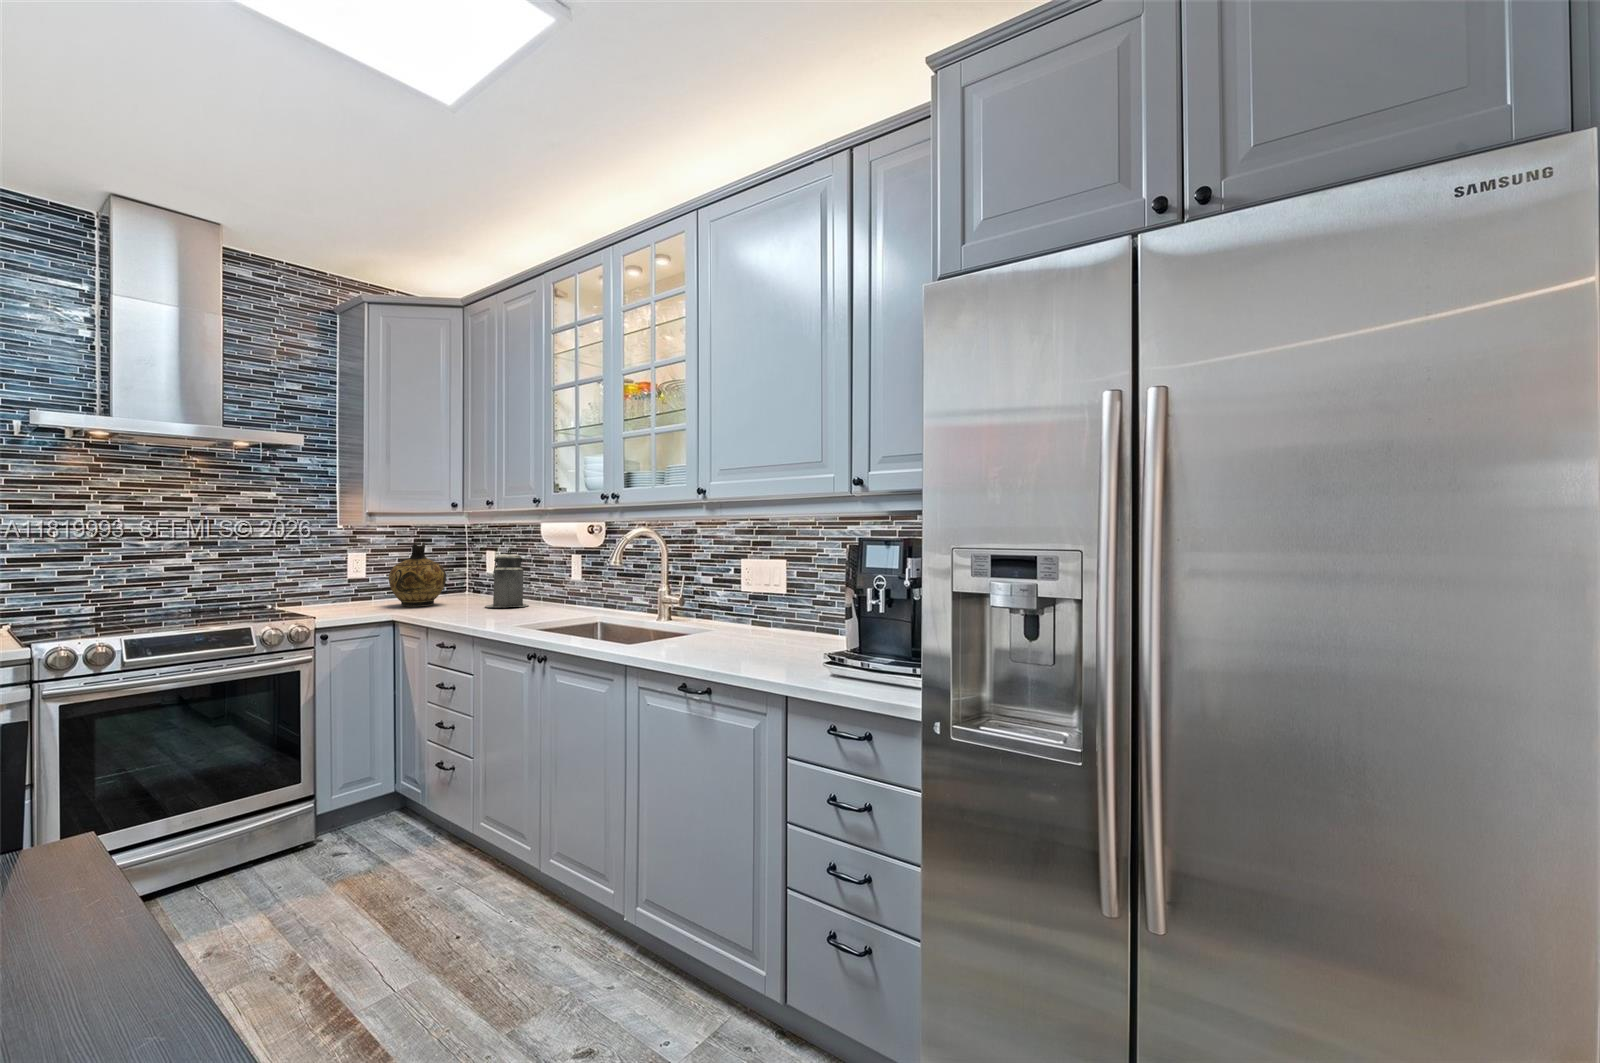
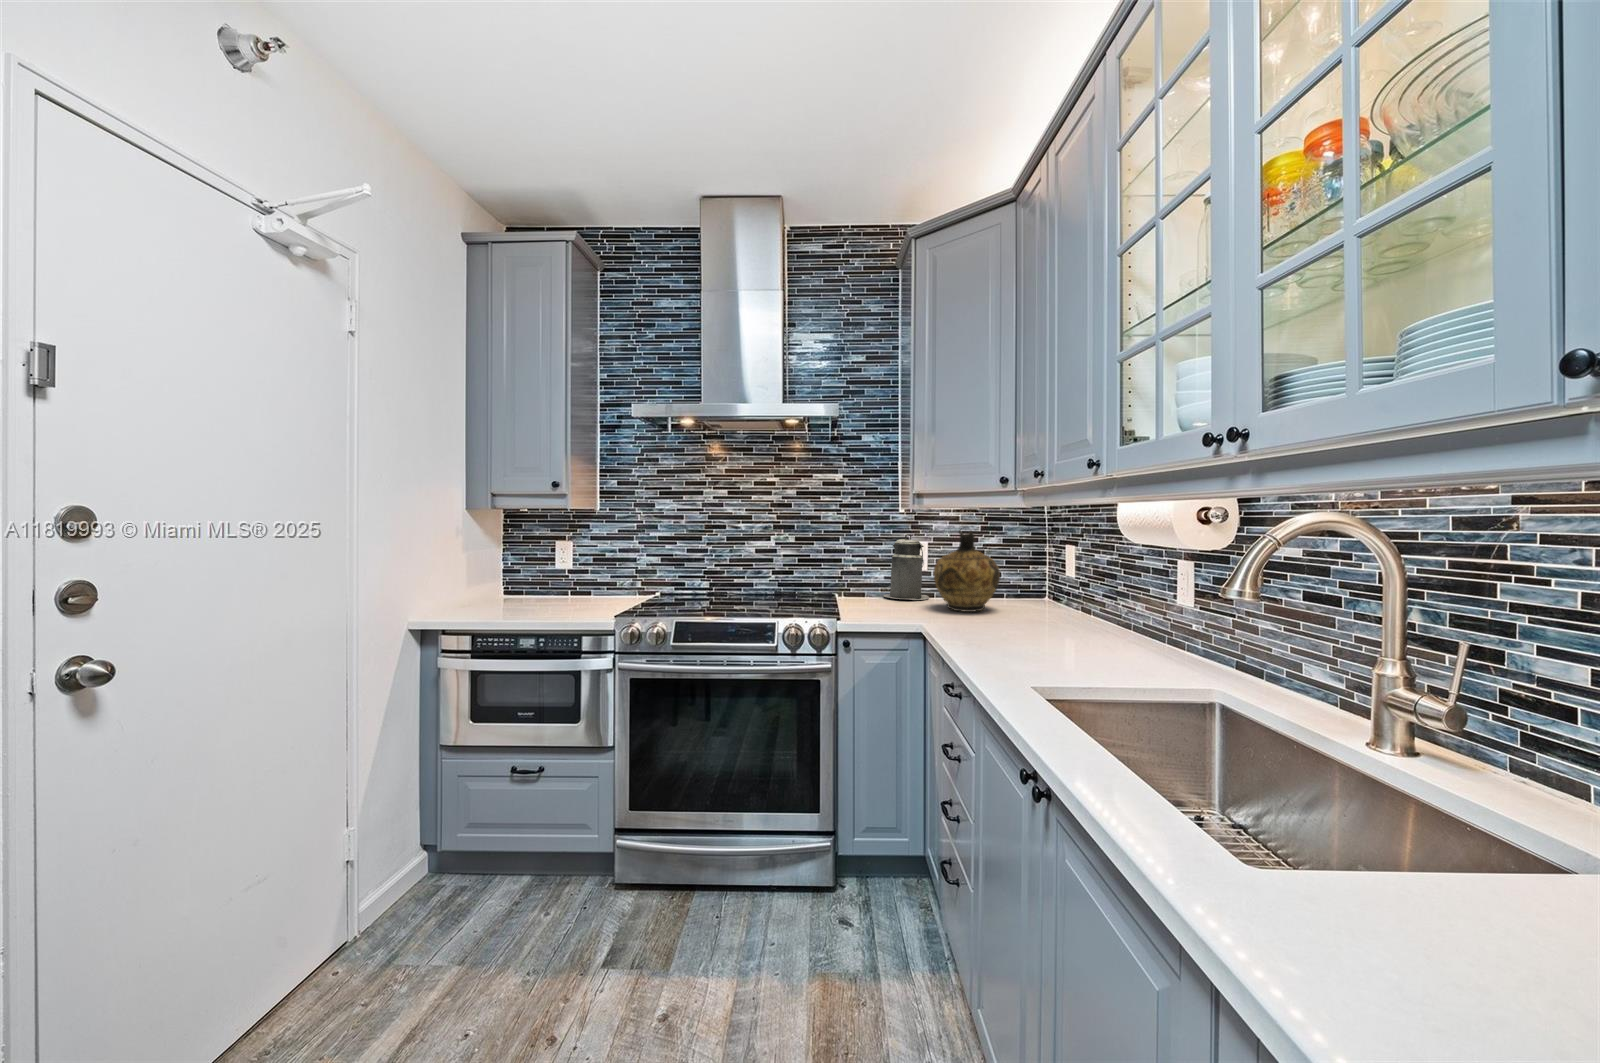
canister: present [485,549,528,607] -> present [884,534,929,600]

